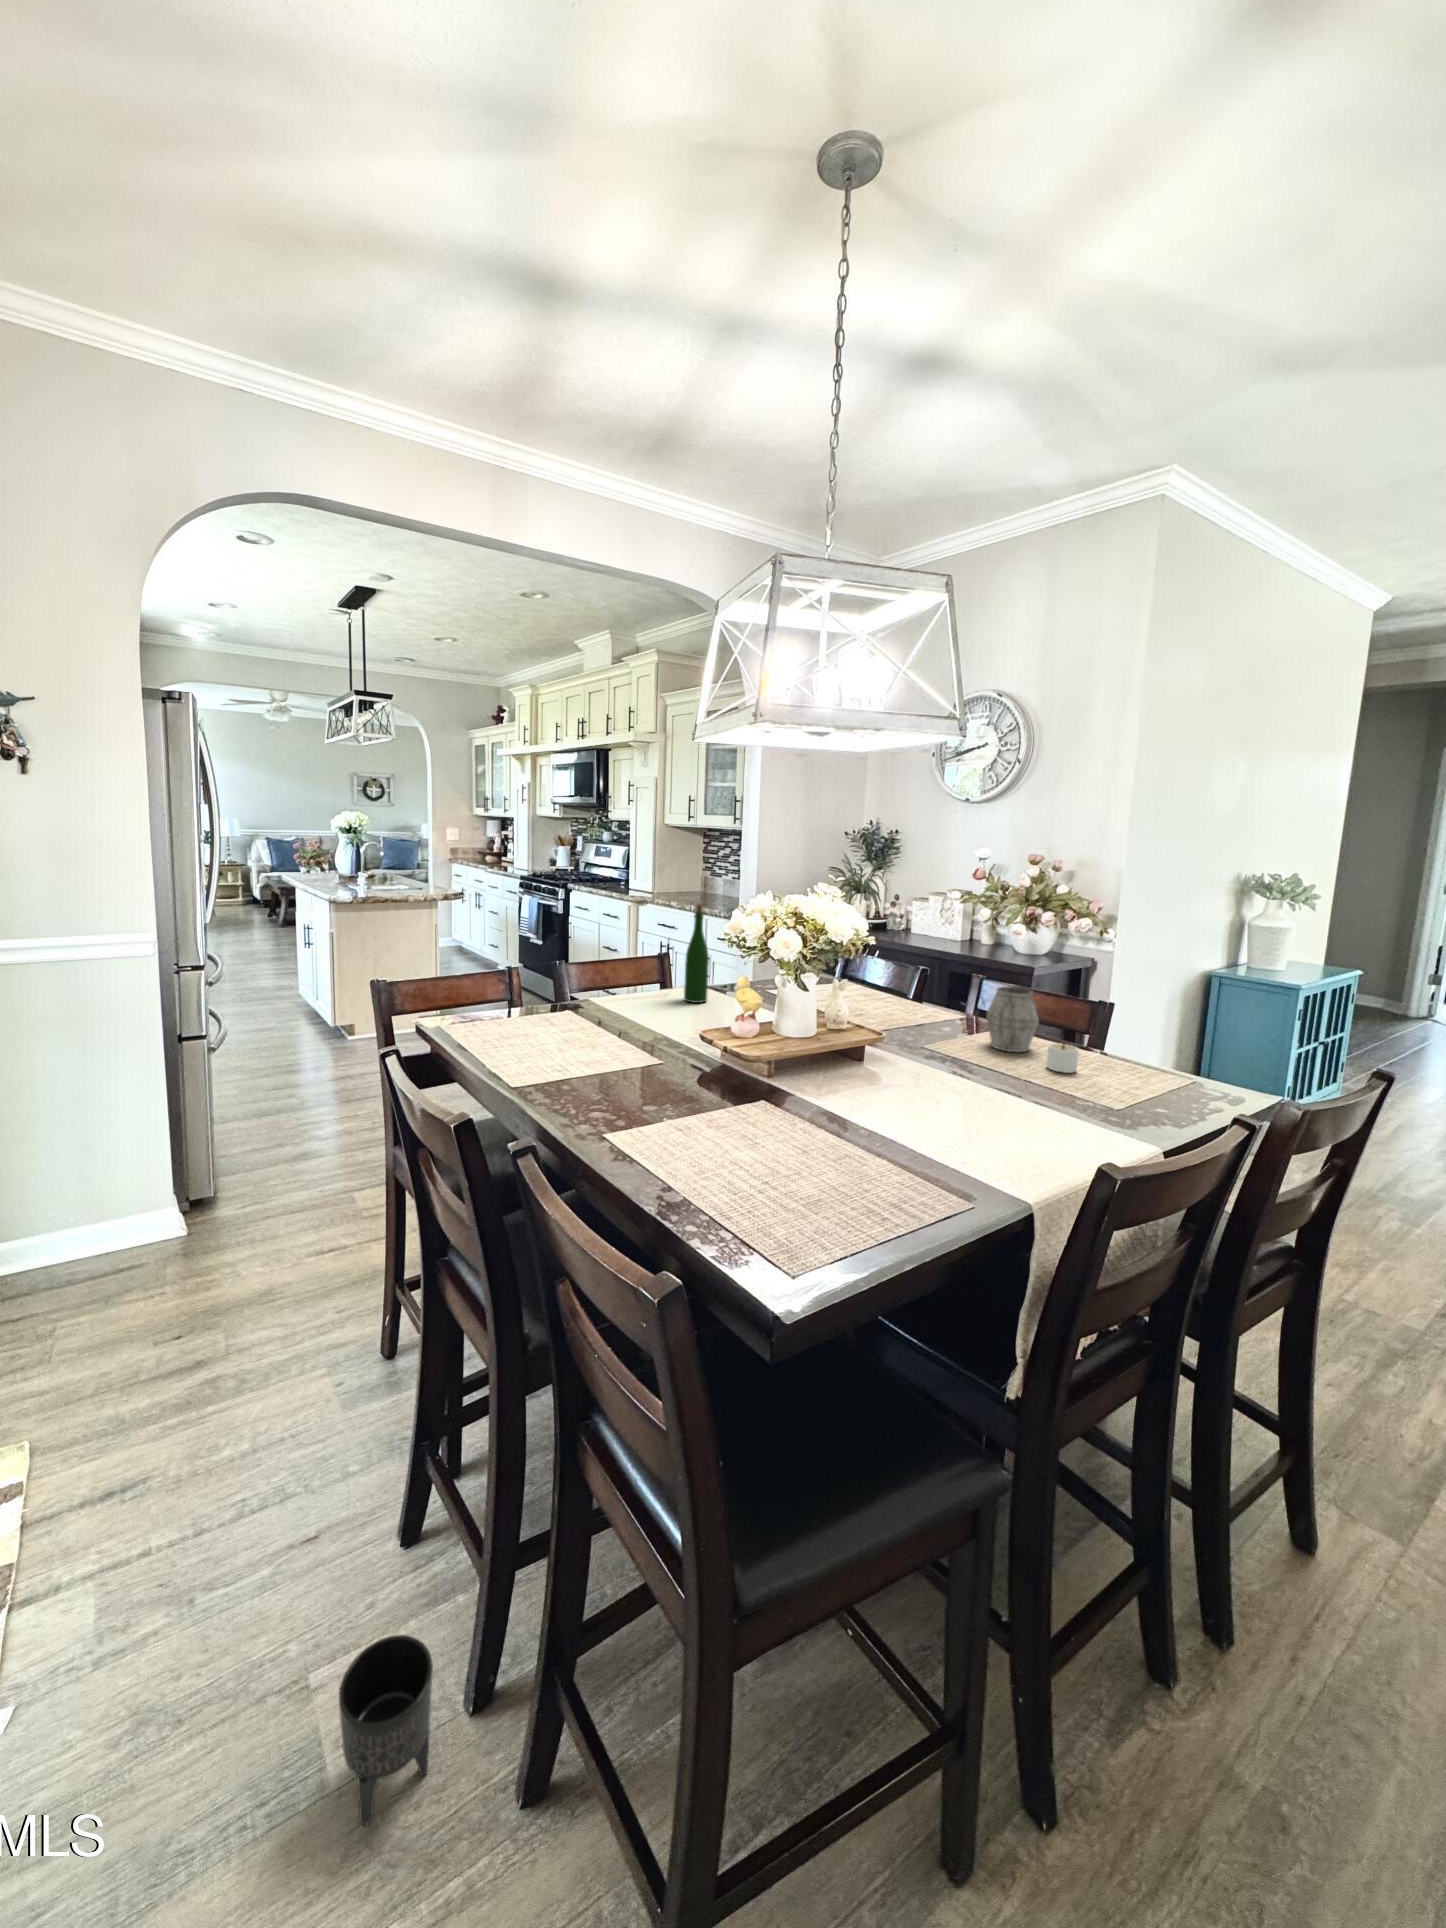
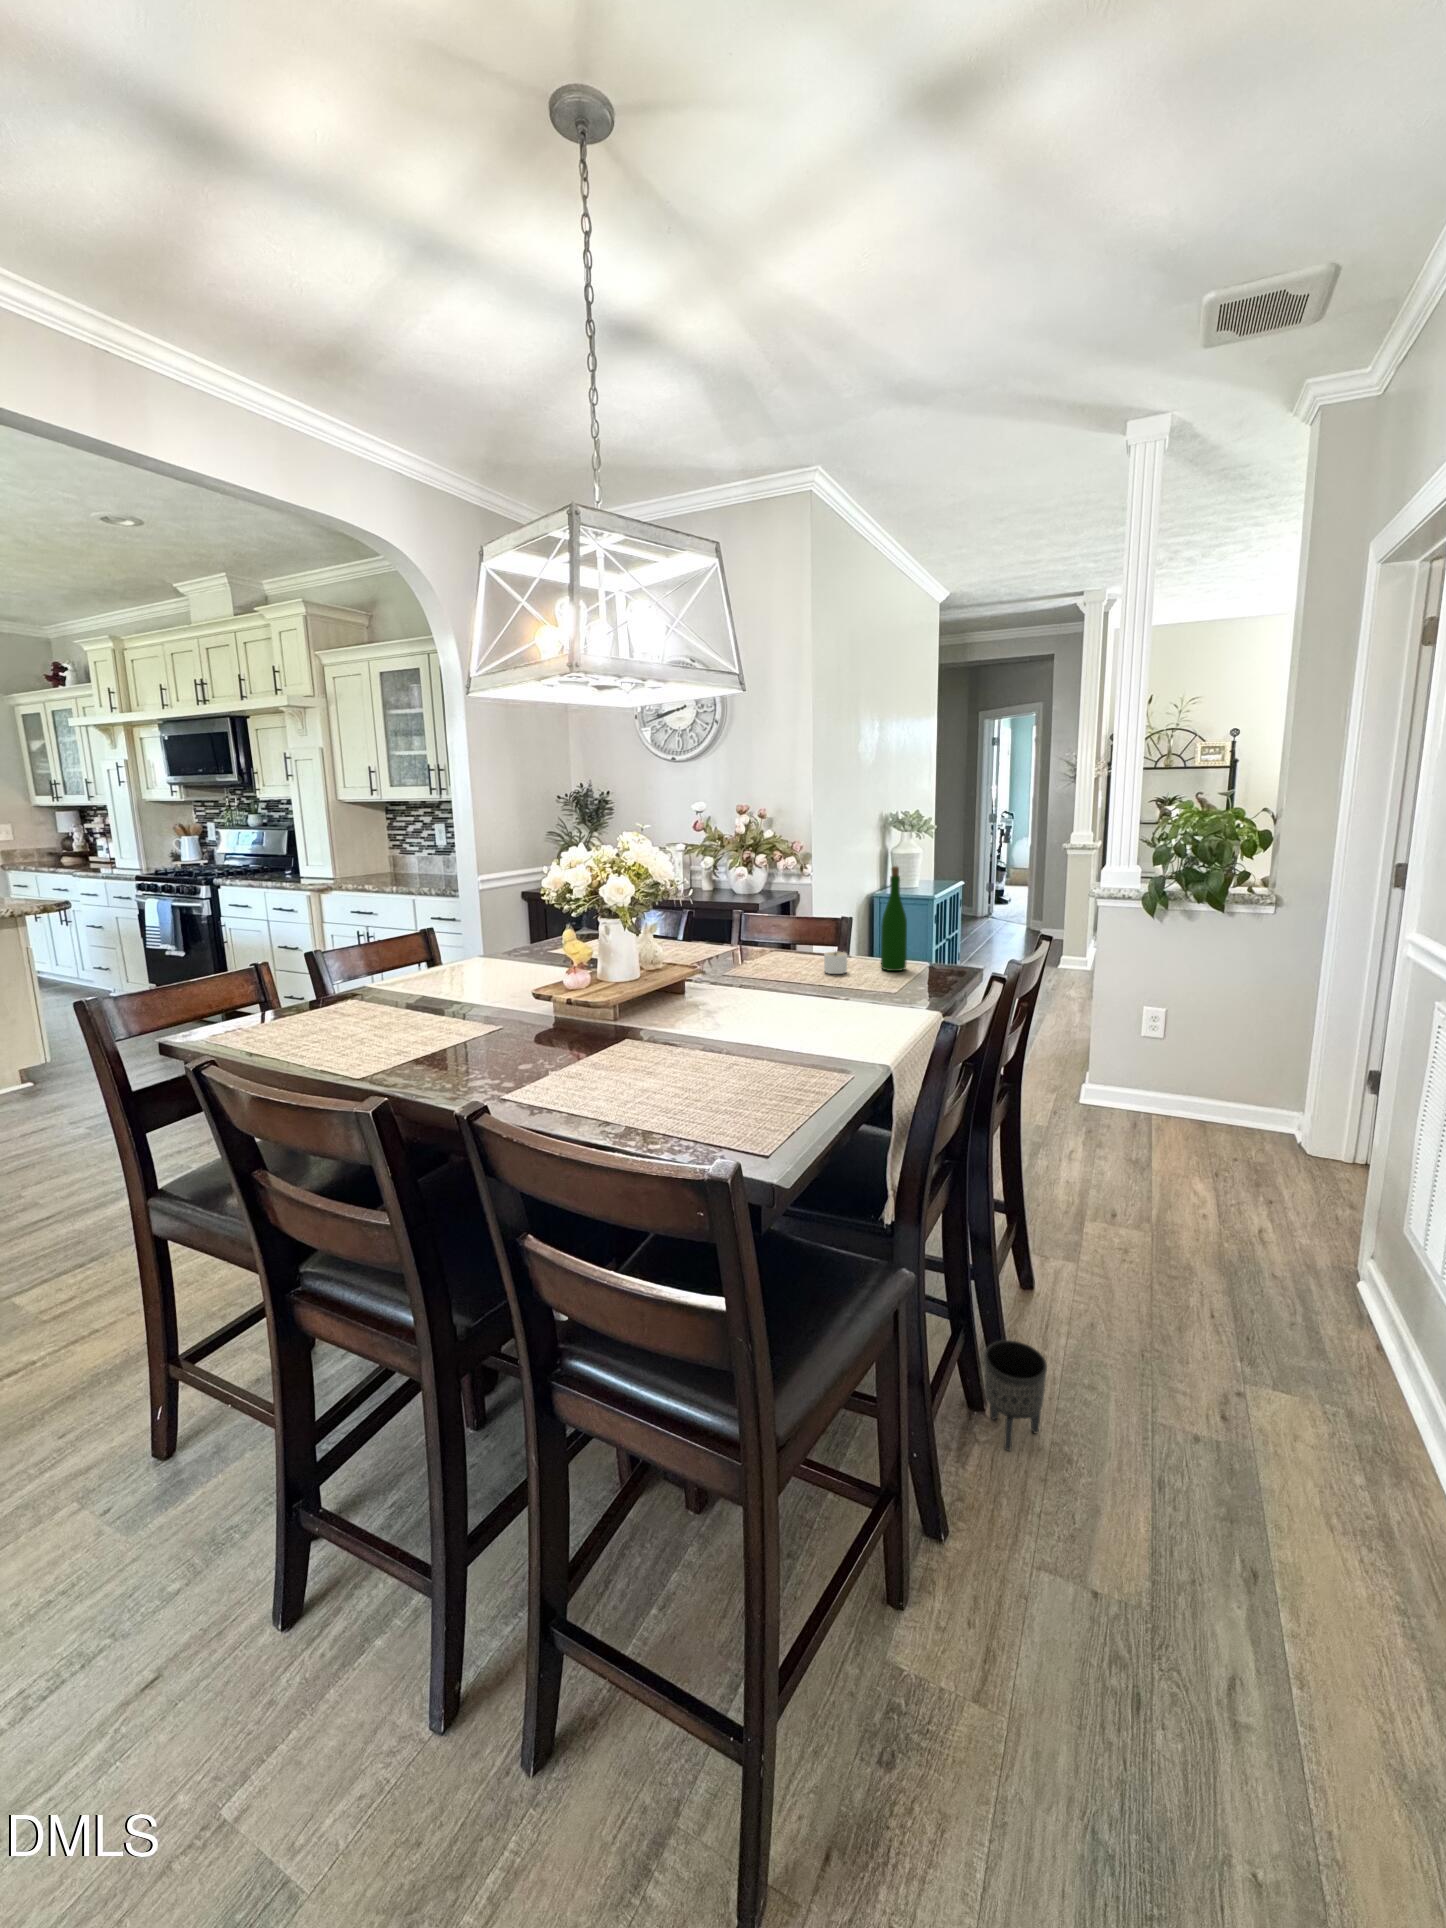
wine bottle: present [684,904,709,1003] -> present [881,866,907,971]
mug: present [987,987,1039,1052] -> none [767,912,809,967]
planter: present [339,1635,433,1825] -> present [984,1340,1047,1451]

